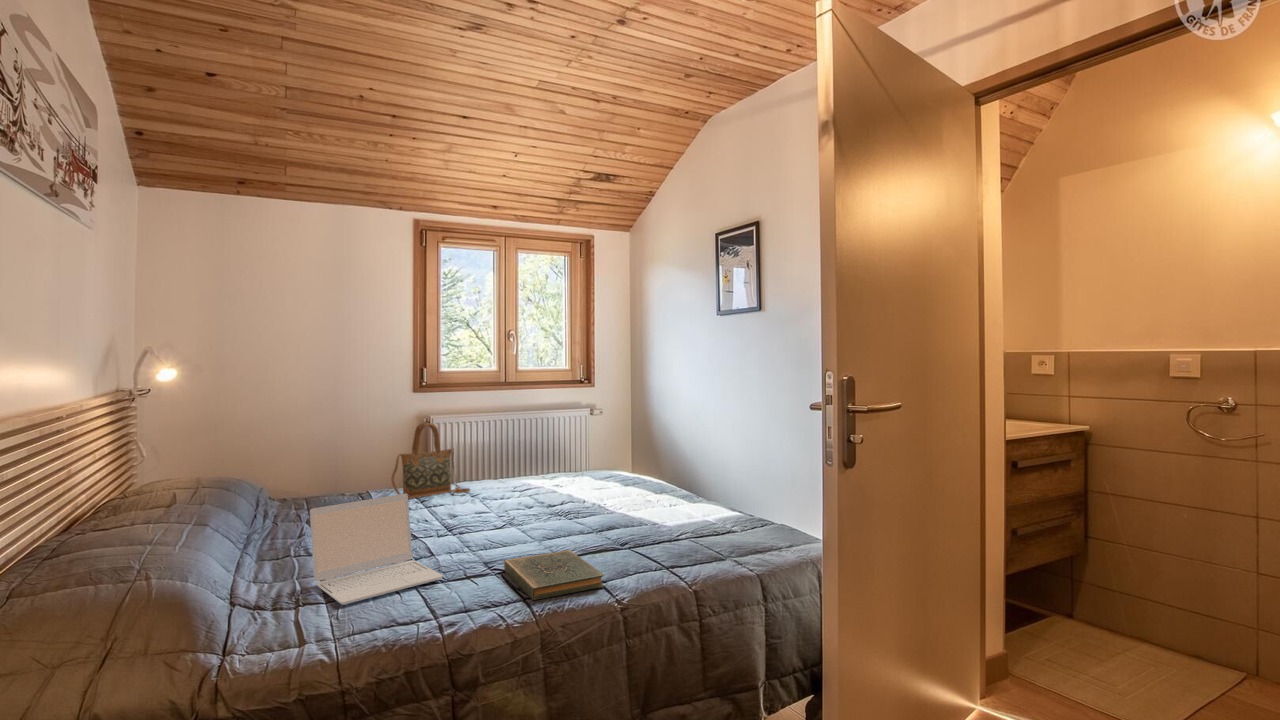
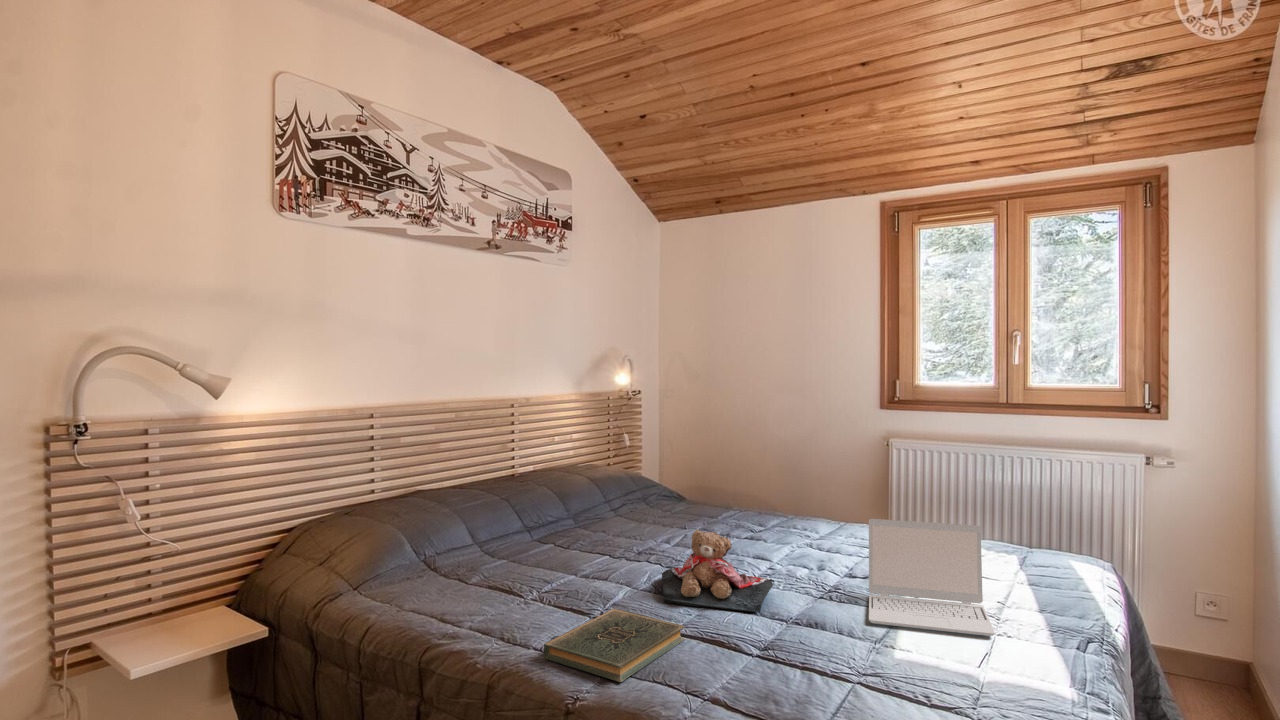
handbag: present [392,423,470,499] -> none [736,443,818,533]
teddy bear: none [461,488,566,551] -> present [662,530,774,613]
laptop: present [310,494,443,605] -> present [869,519,995,636]

